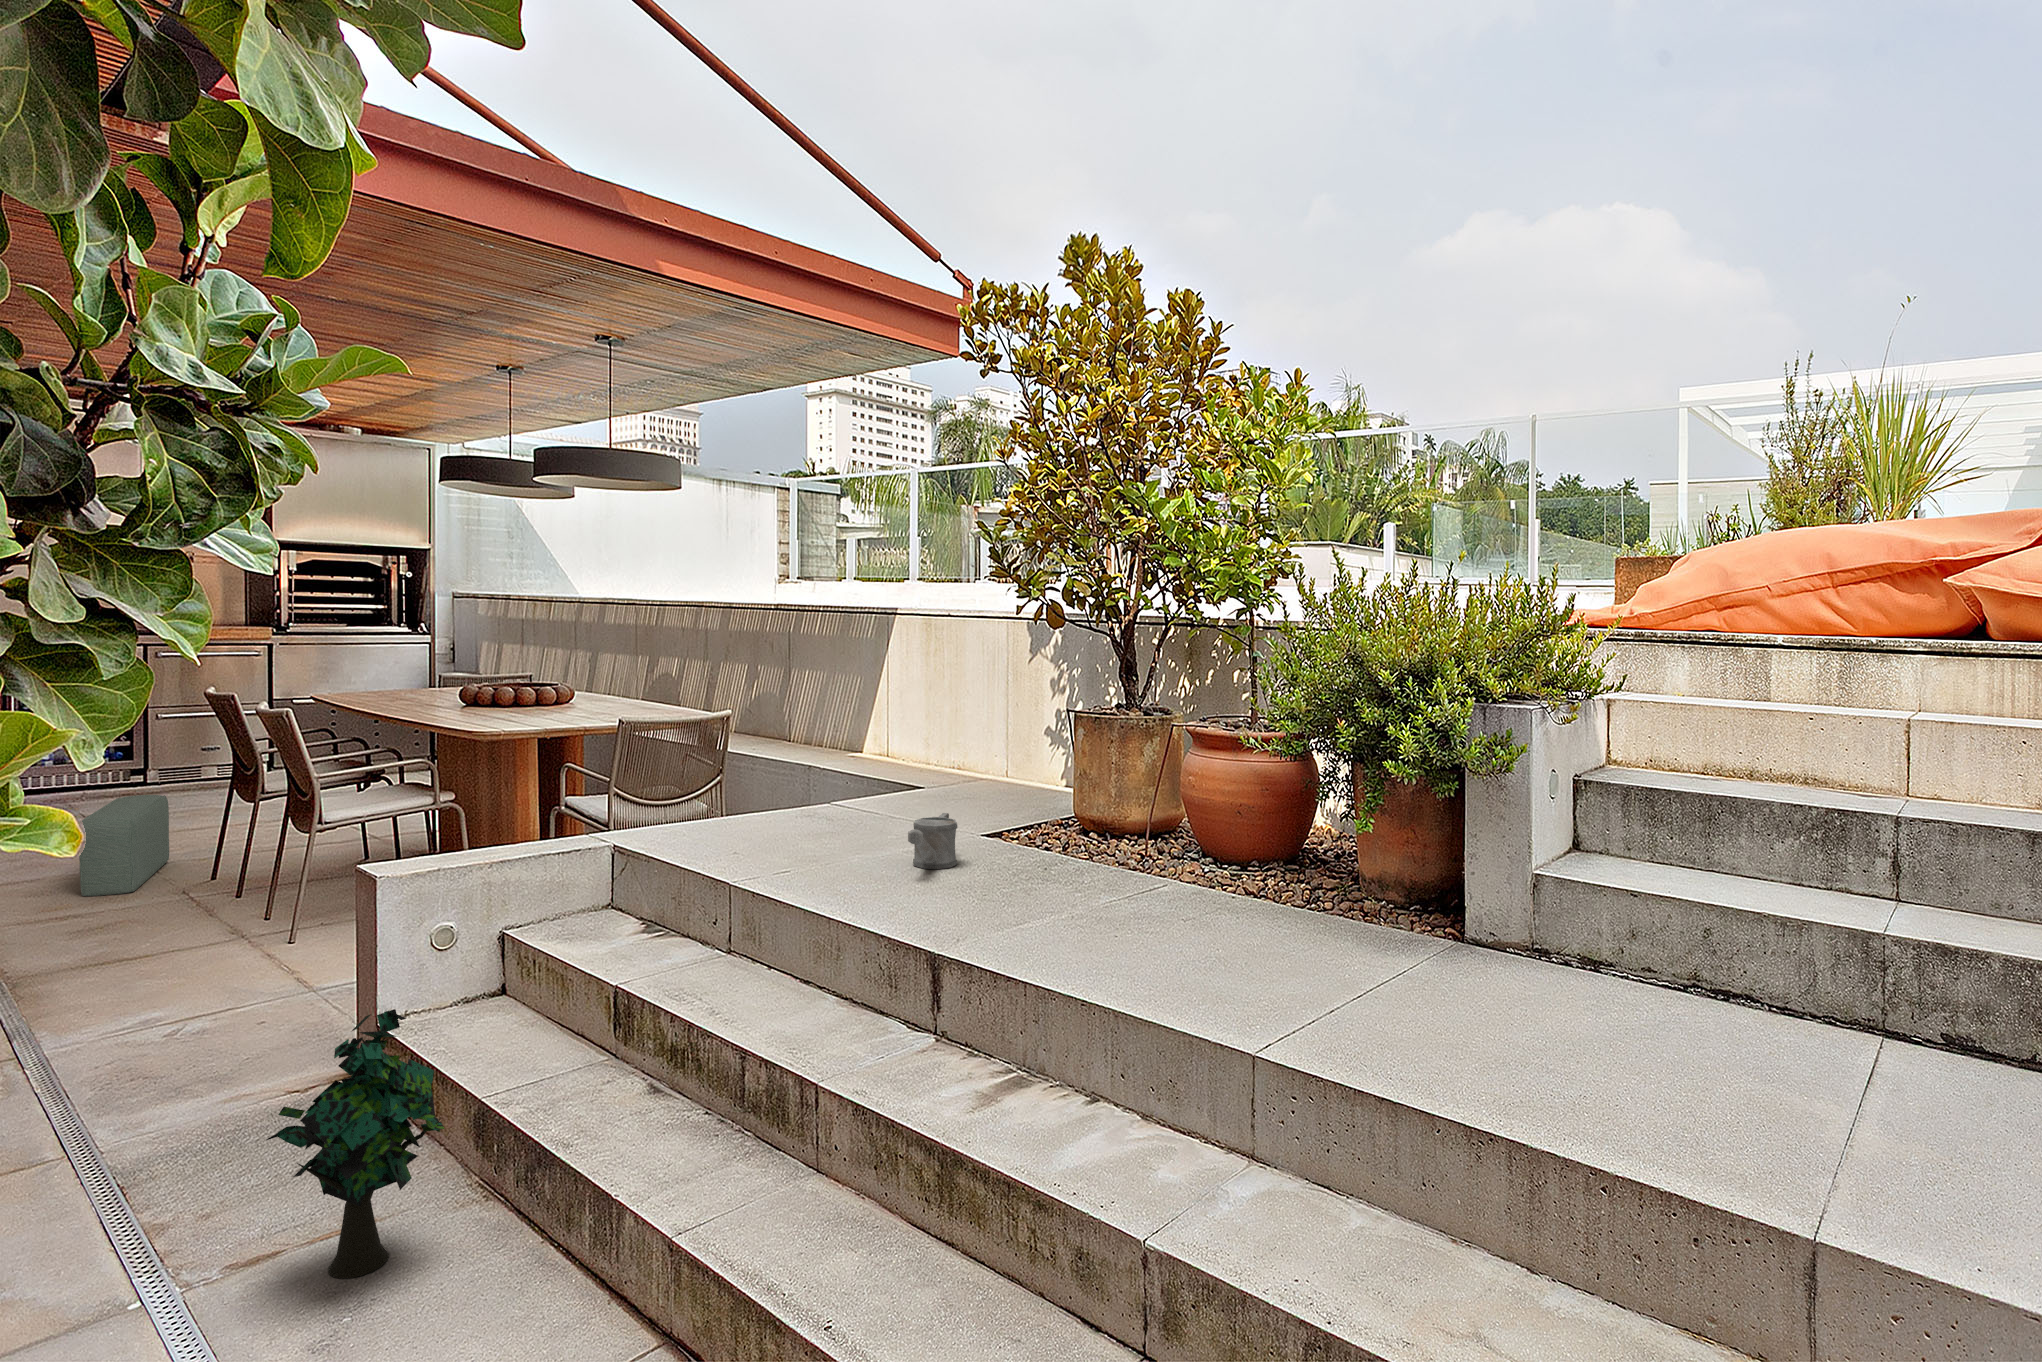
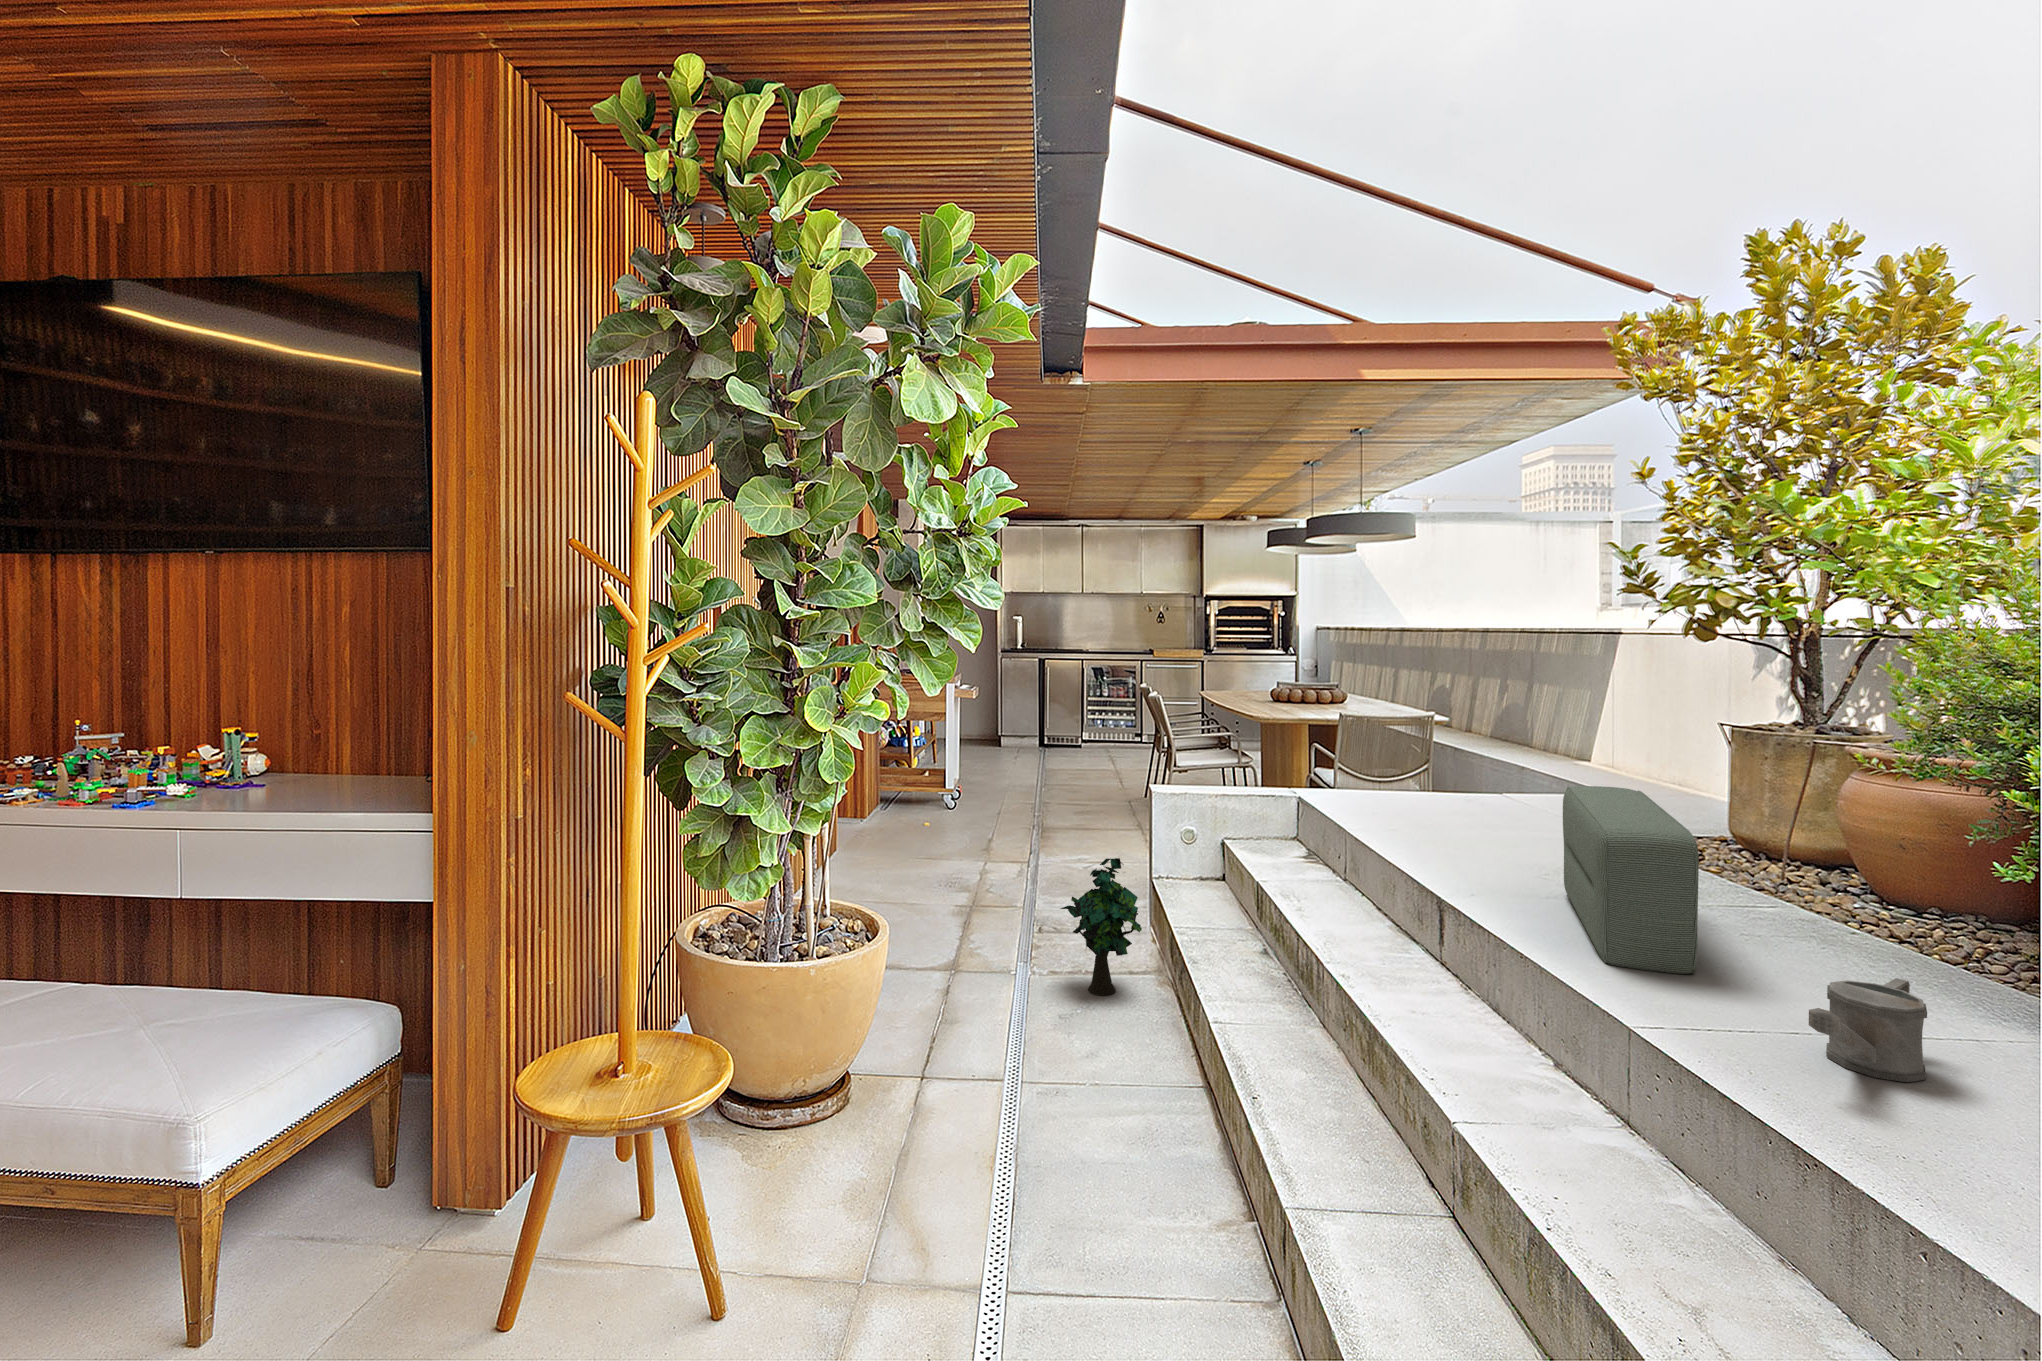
pouf: present [79,795,169,896] -> present [1563,786,1699,974]
watering can: present [908,813,957,869] -> present [1809,978,1927,1082]

